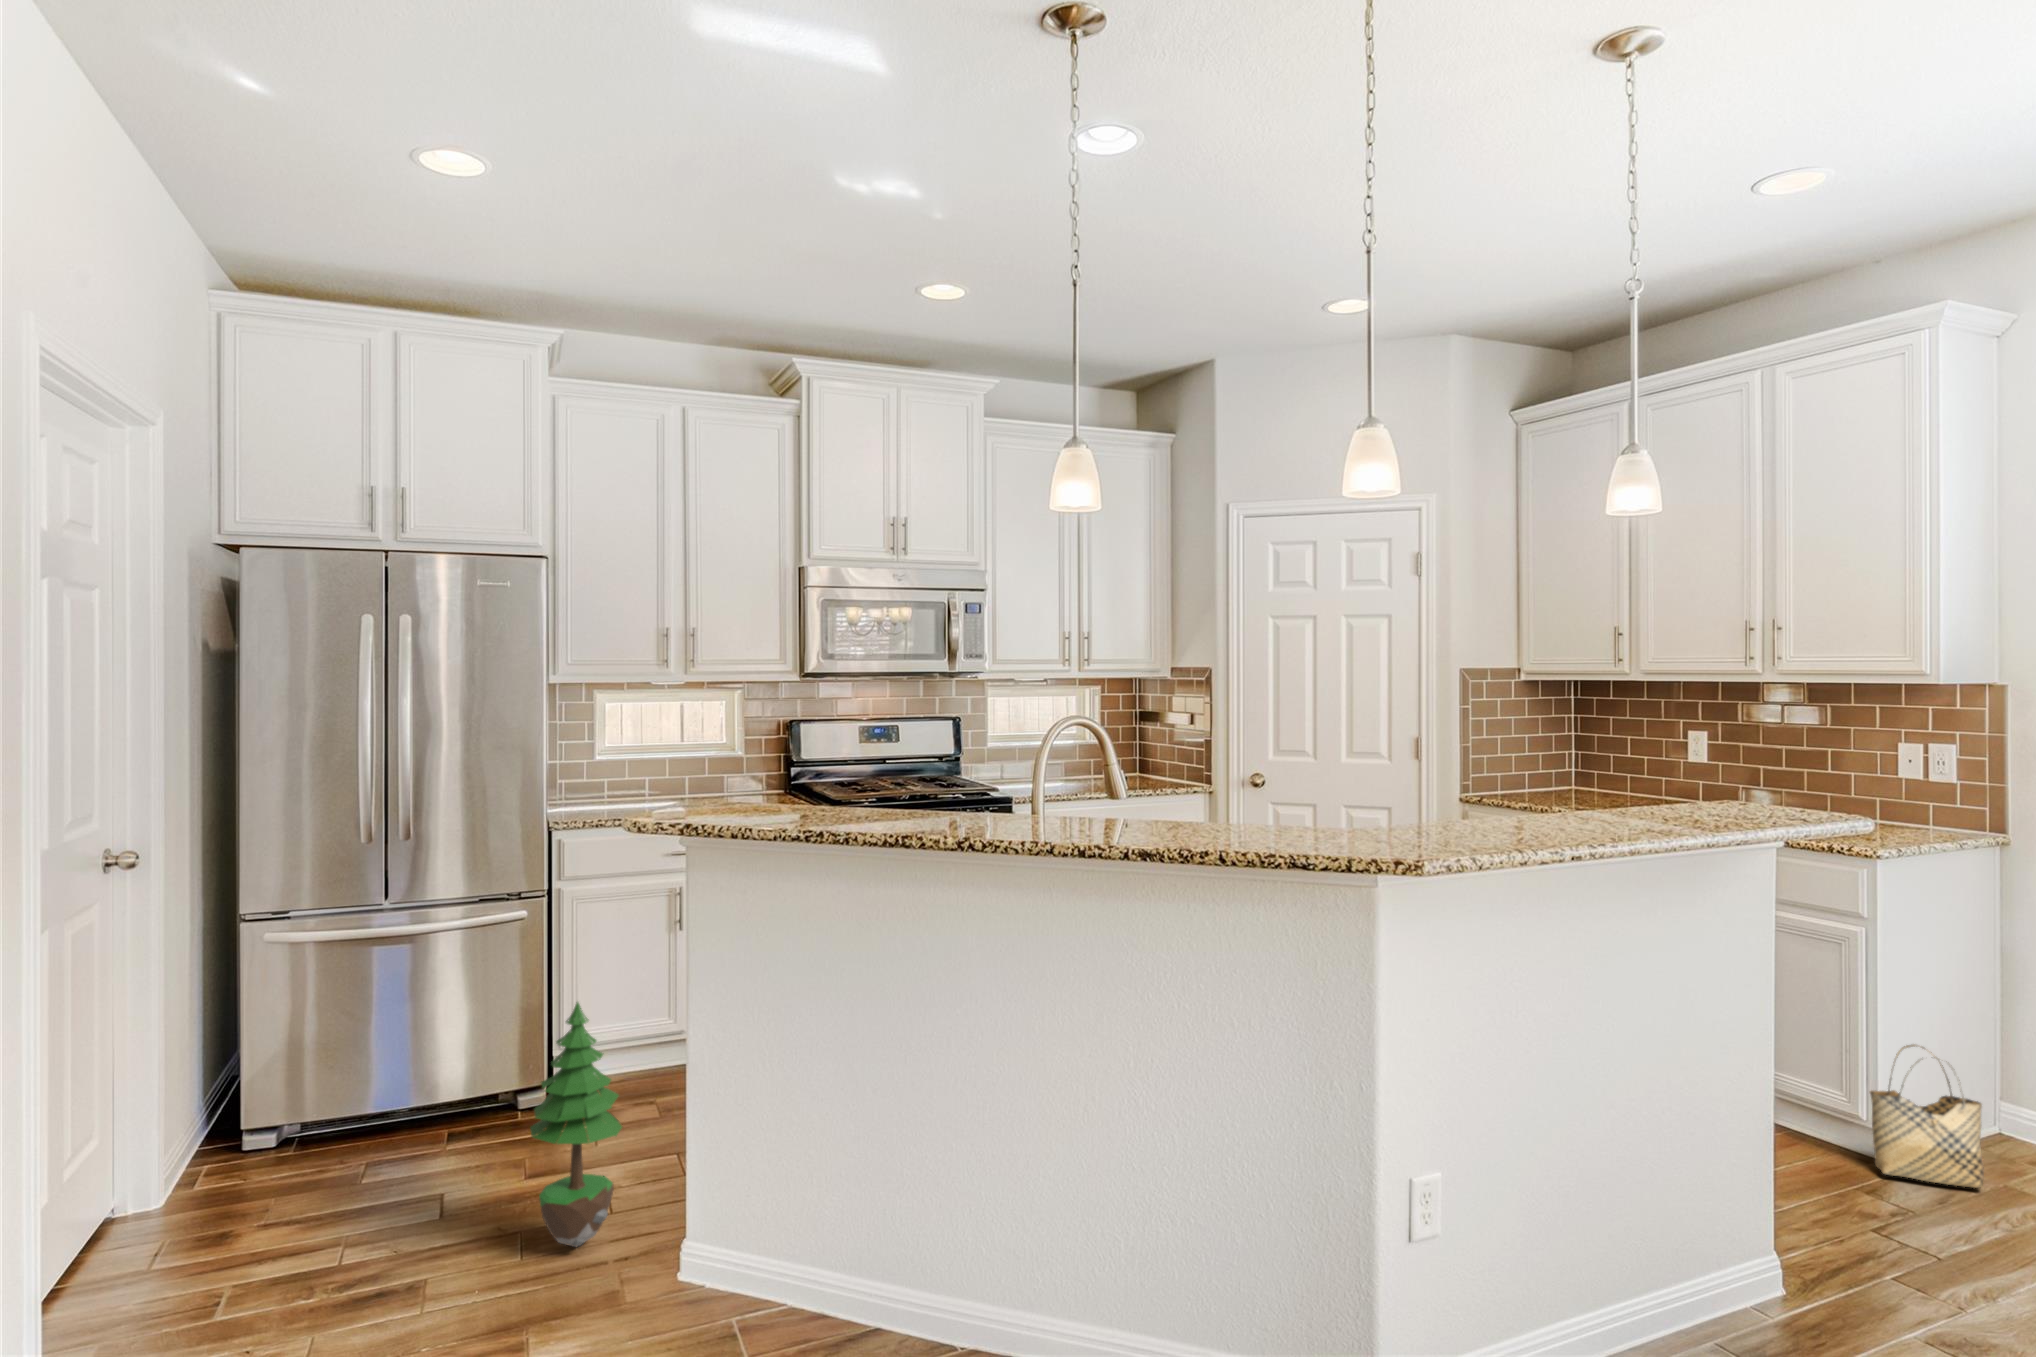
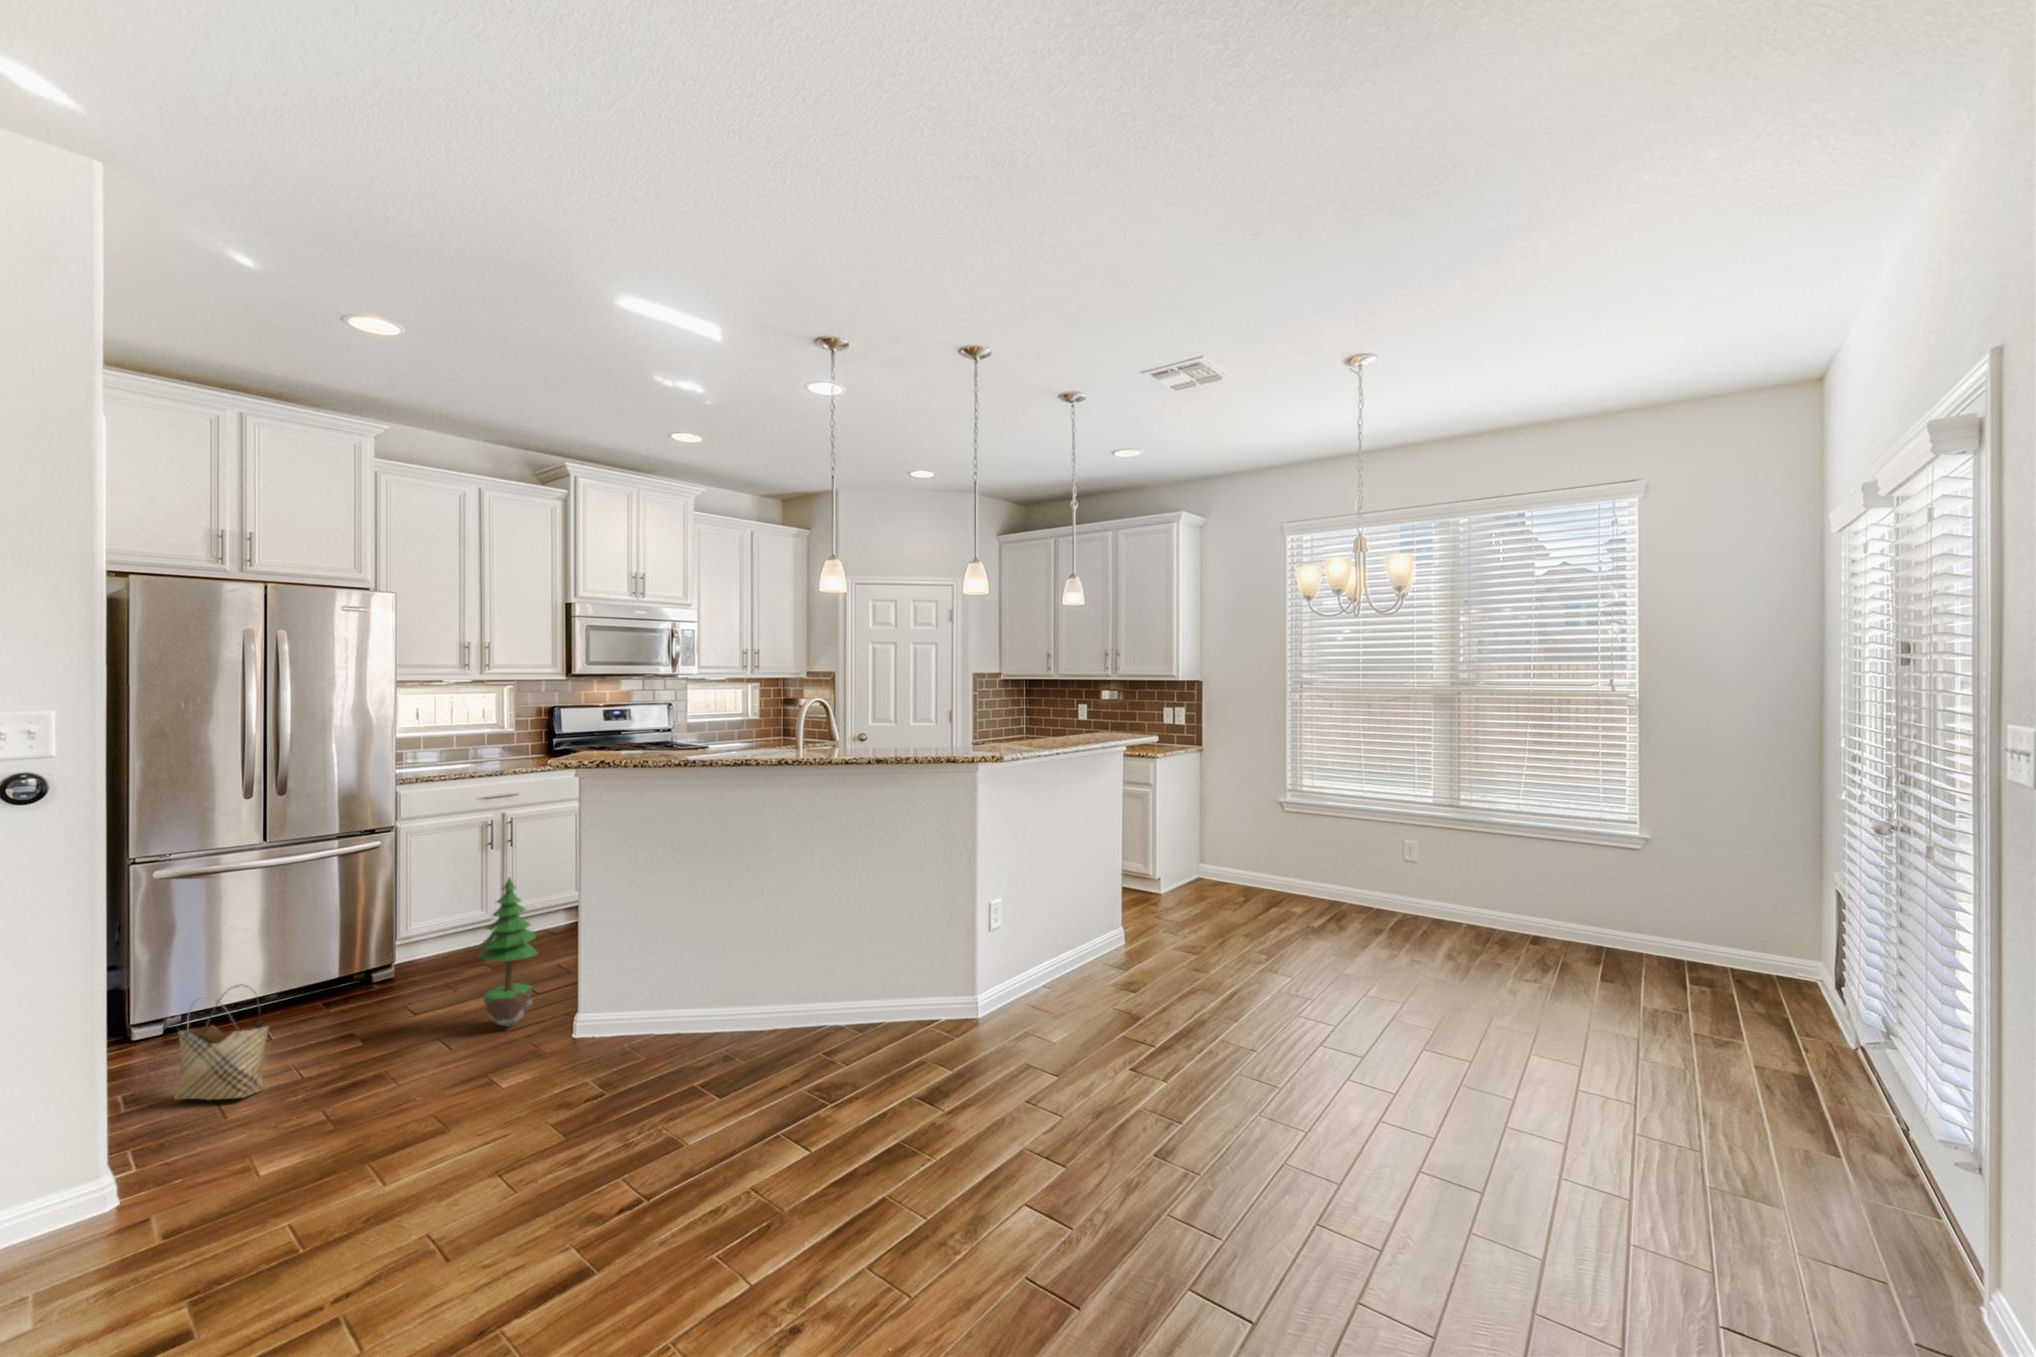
woven basket: present [1870,1045,1984,1188] -> present [174,984,270,1100]

